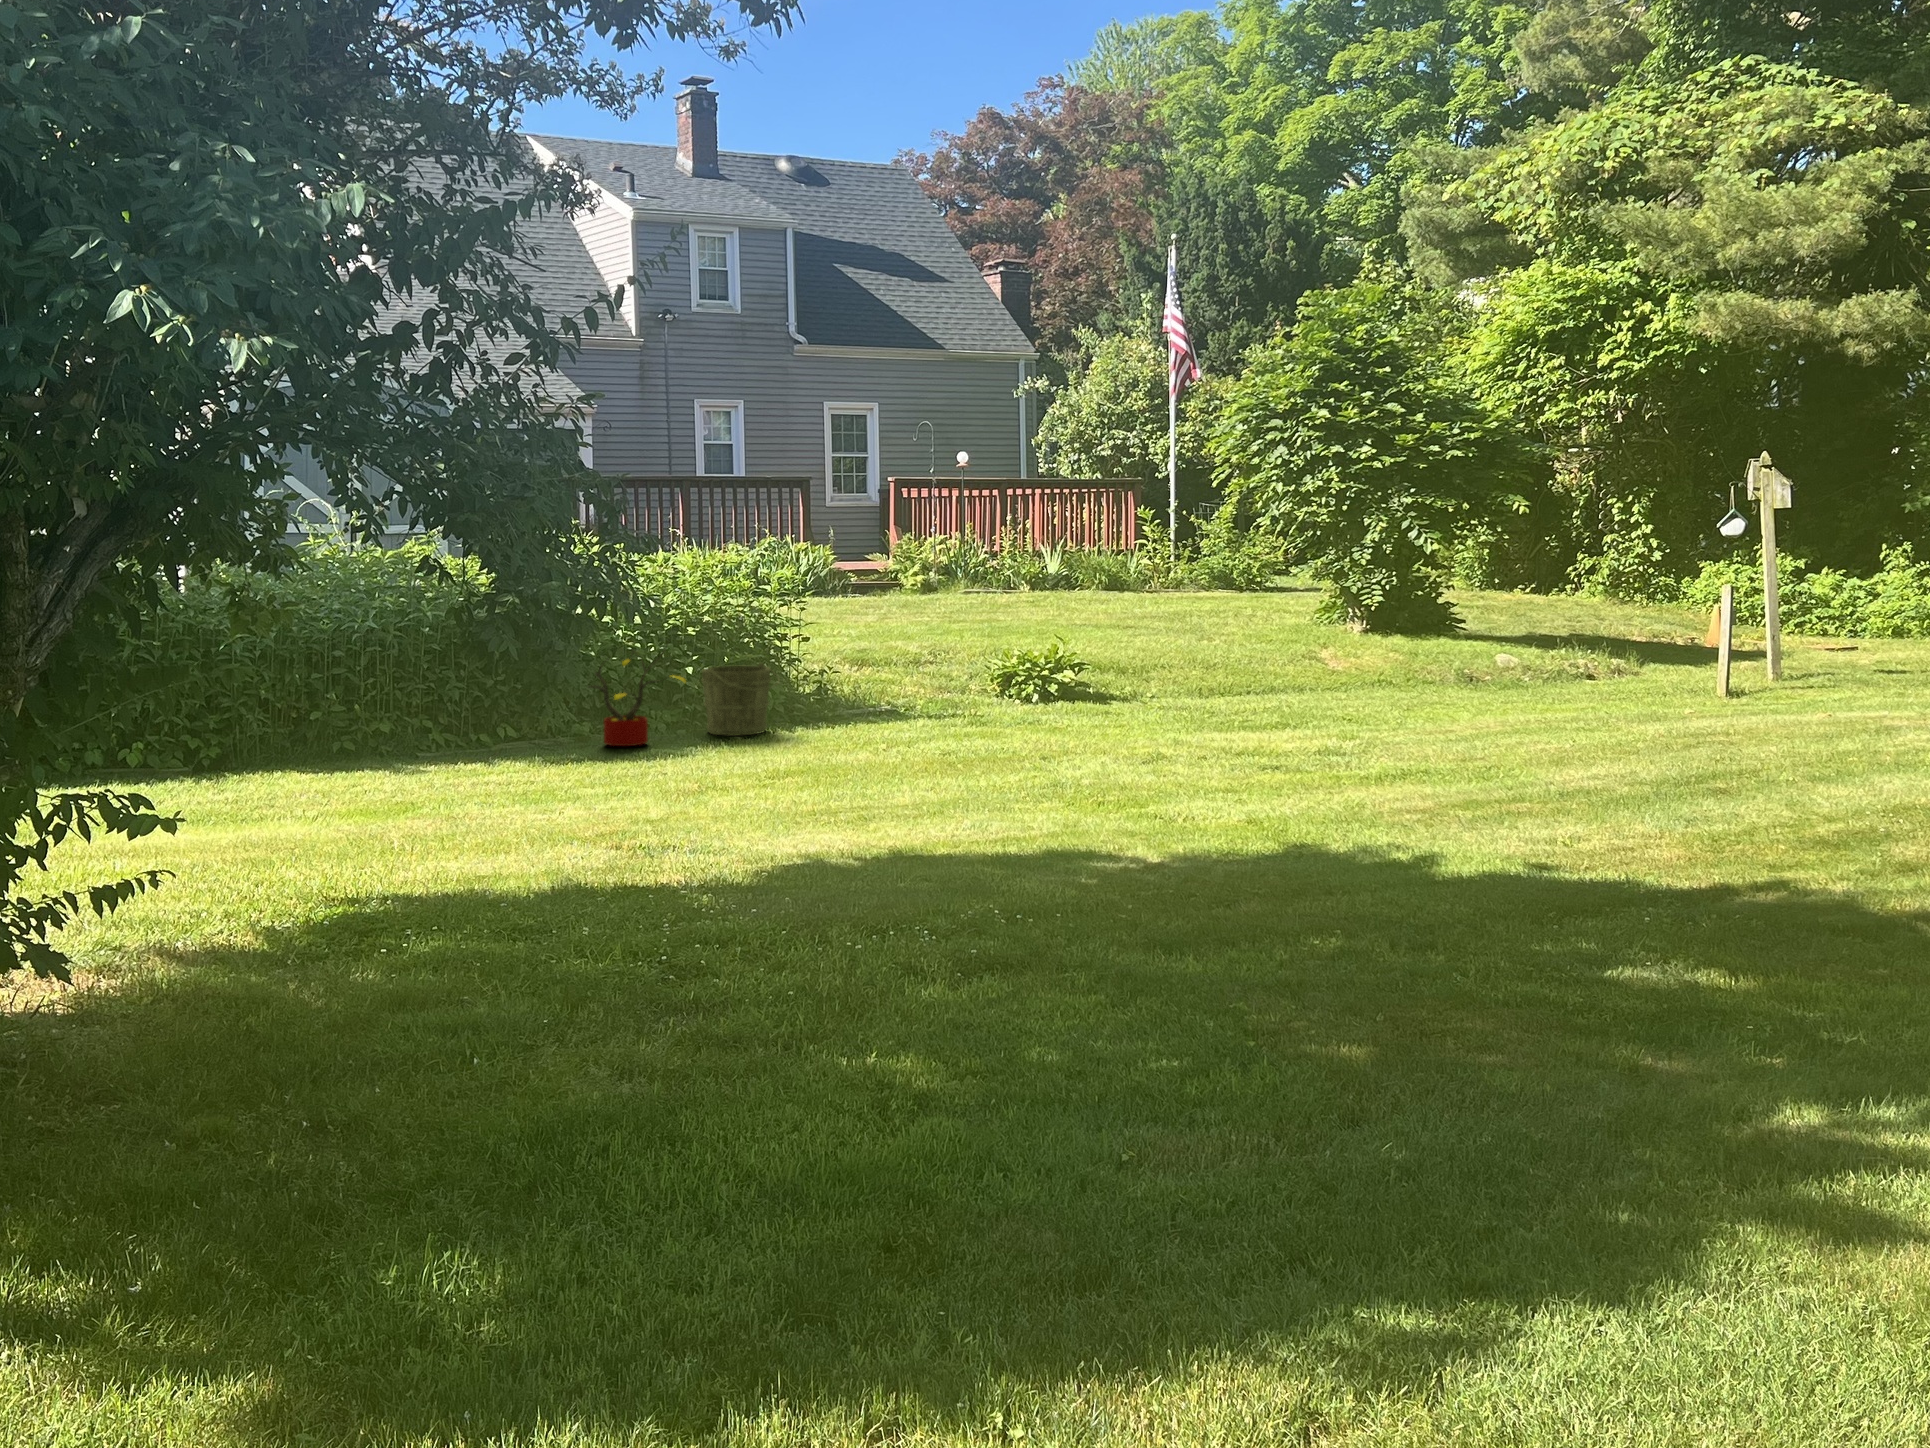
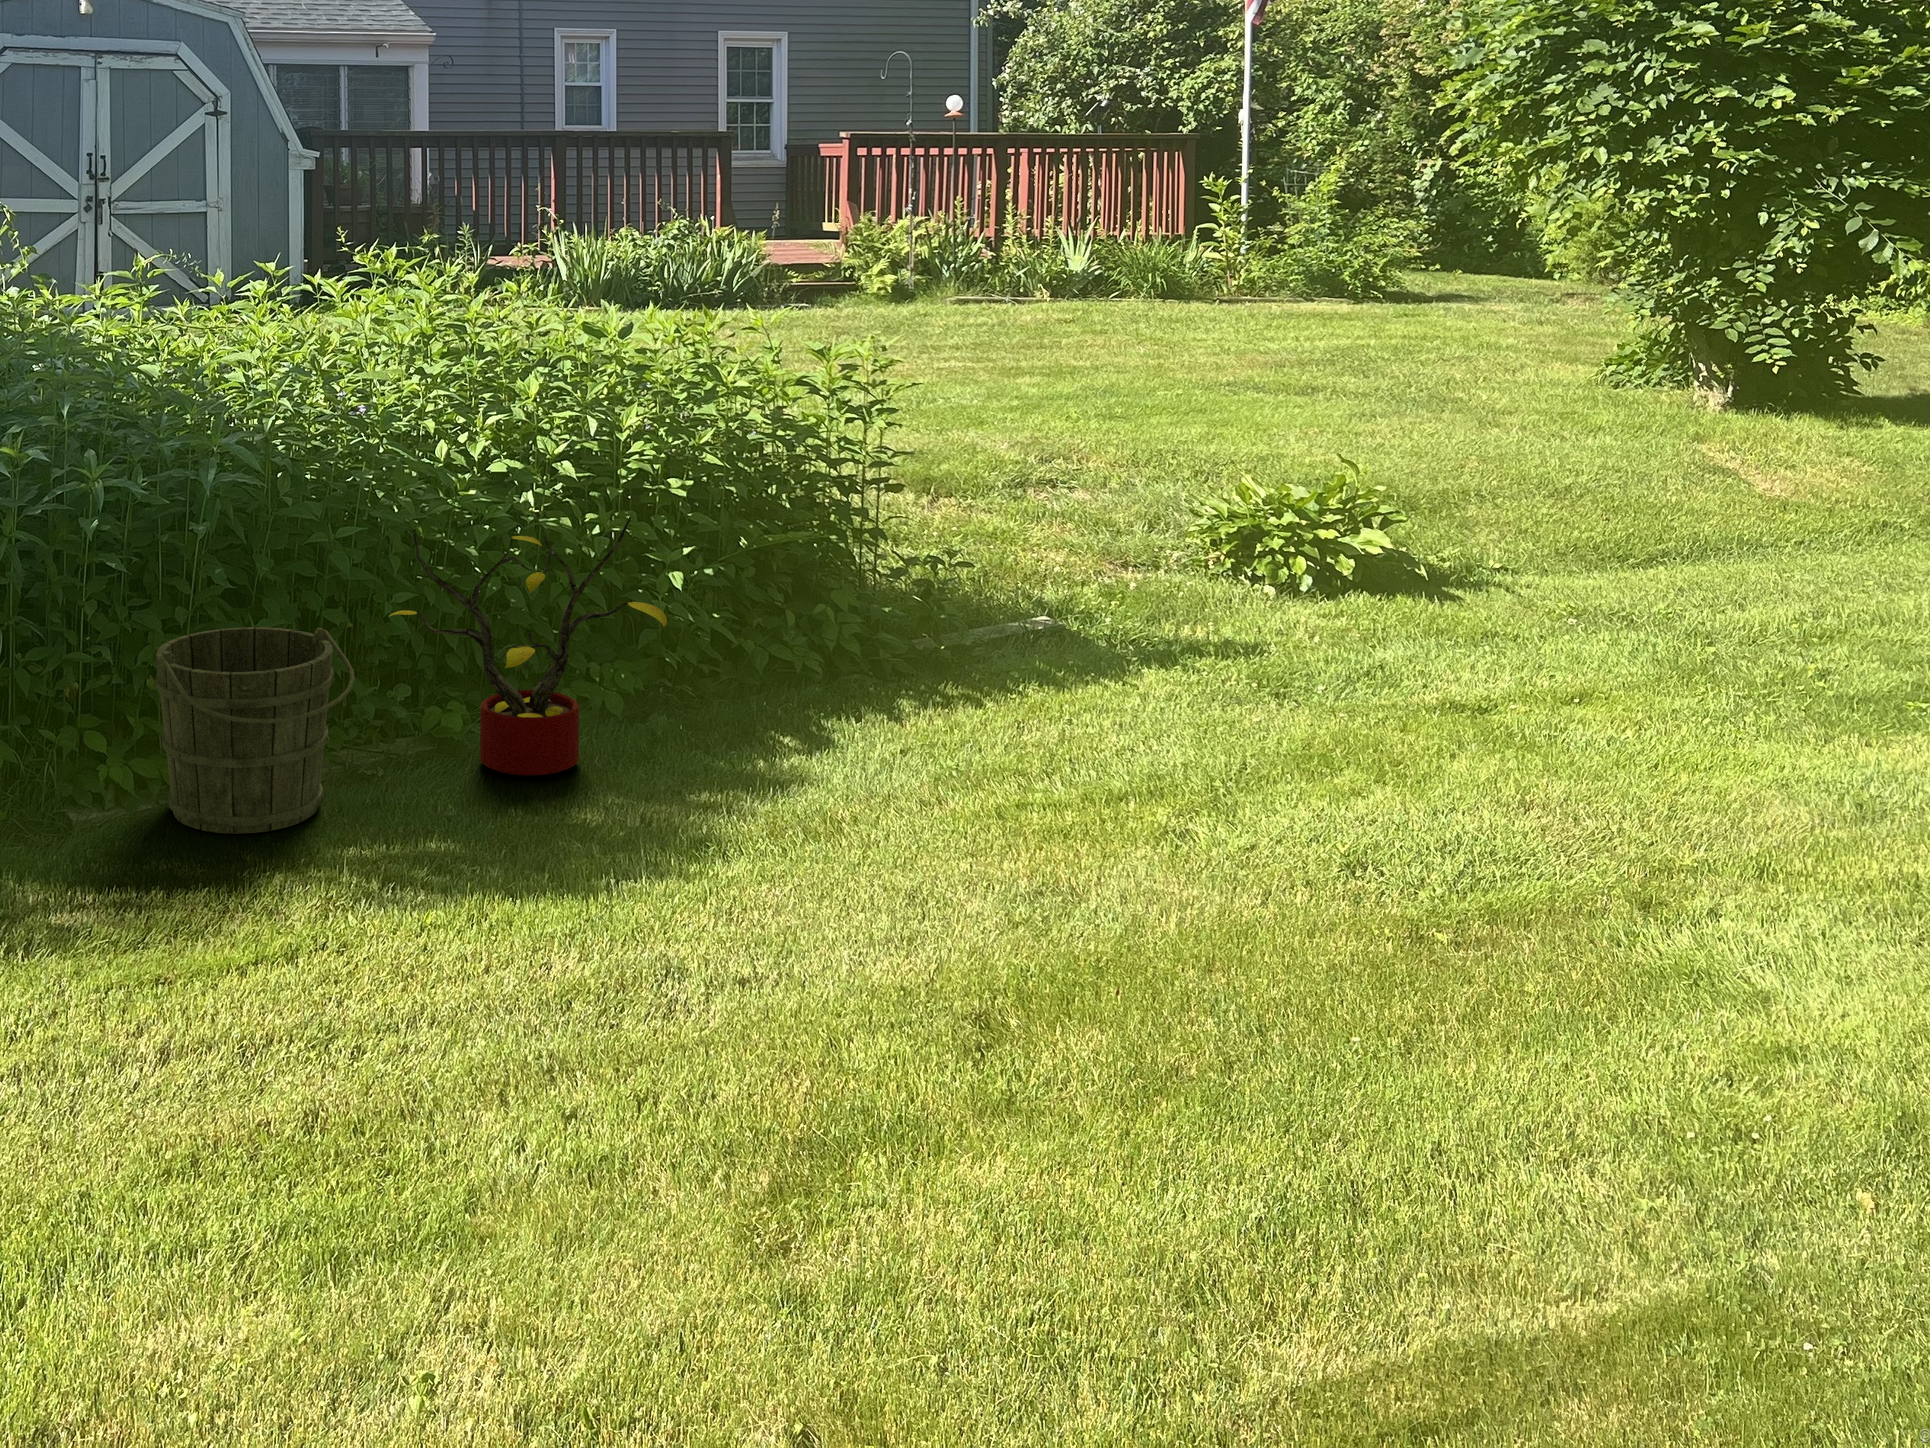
bucket: present [702,663,779,736] -> present [153,627,354,834]

